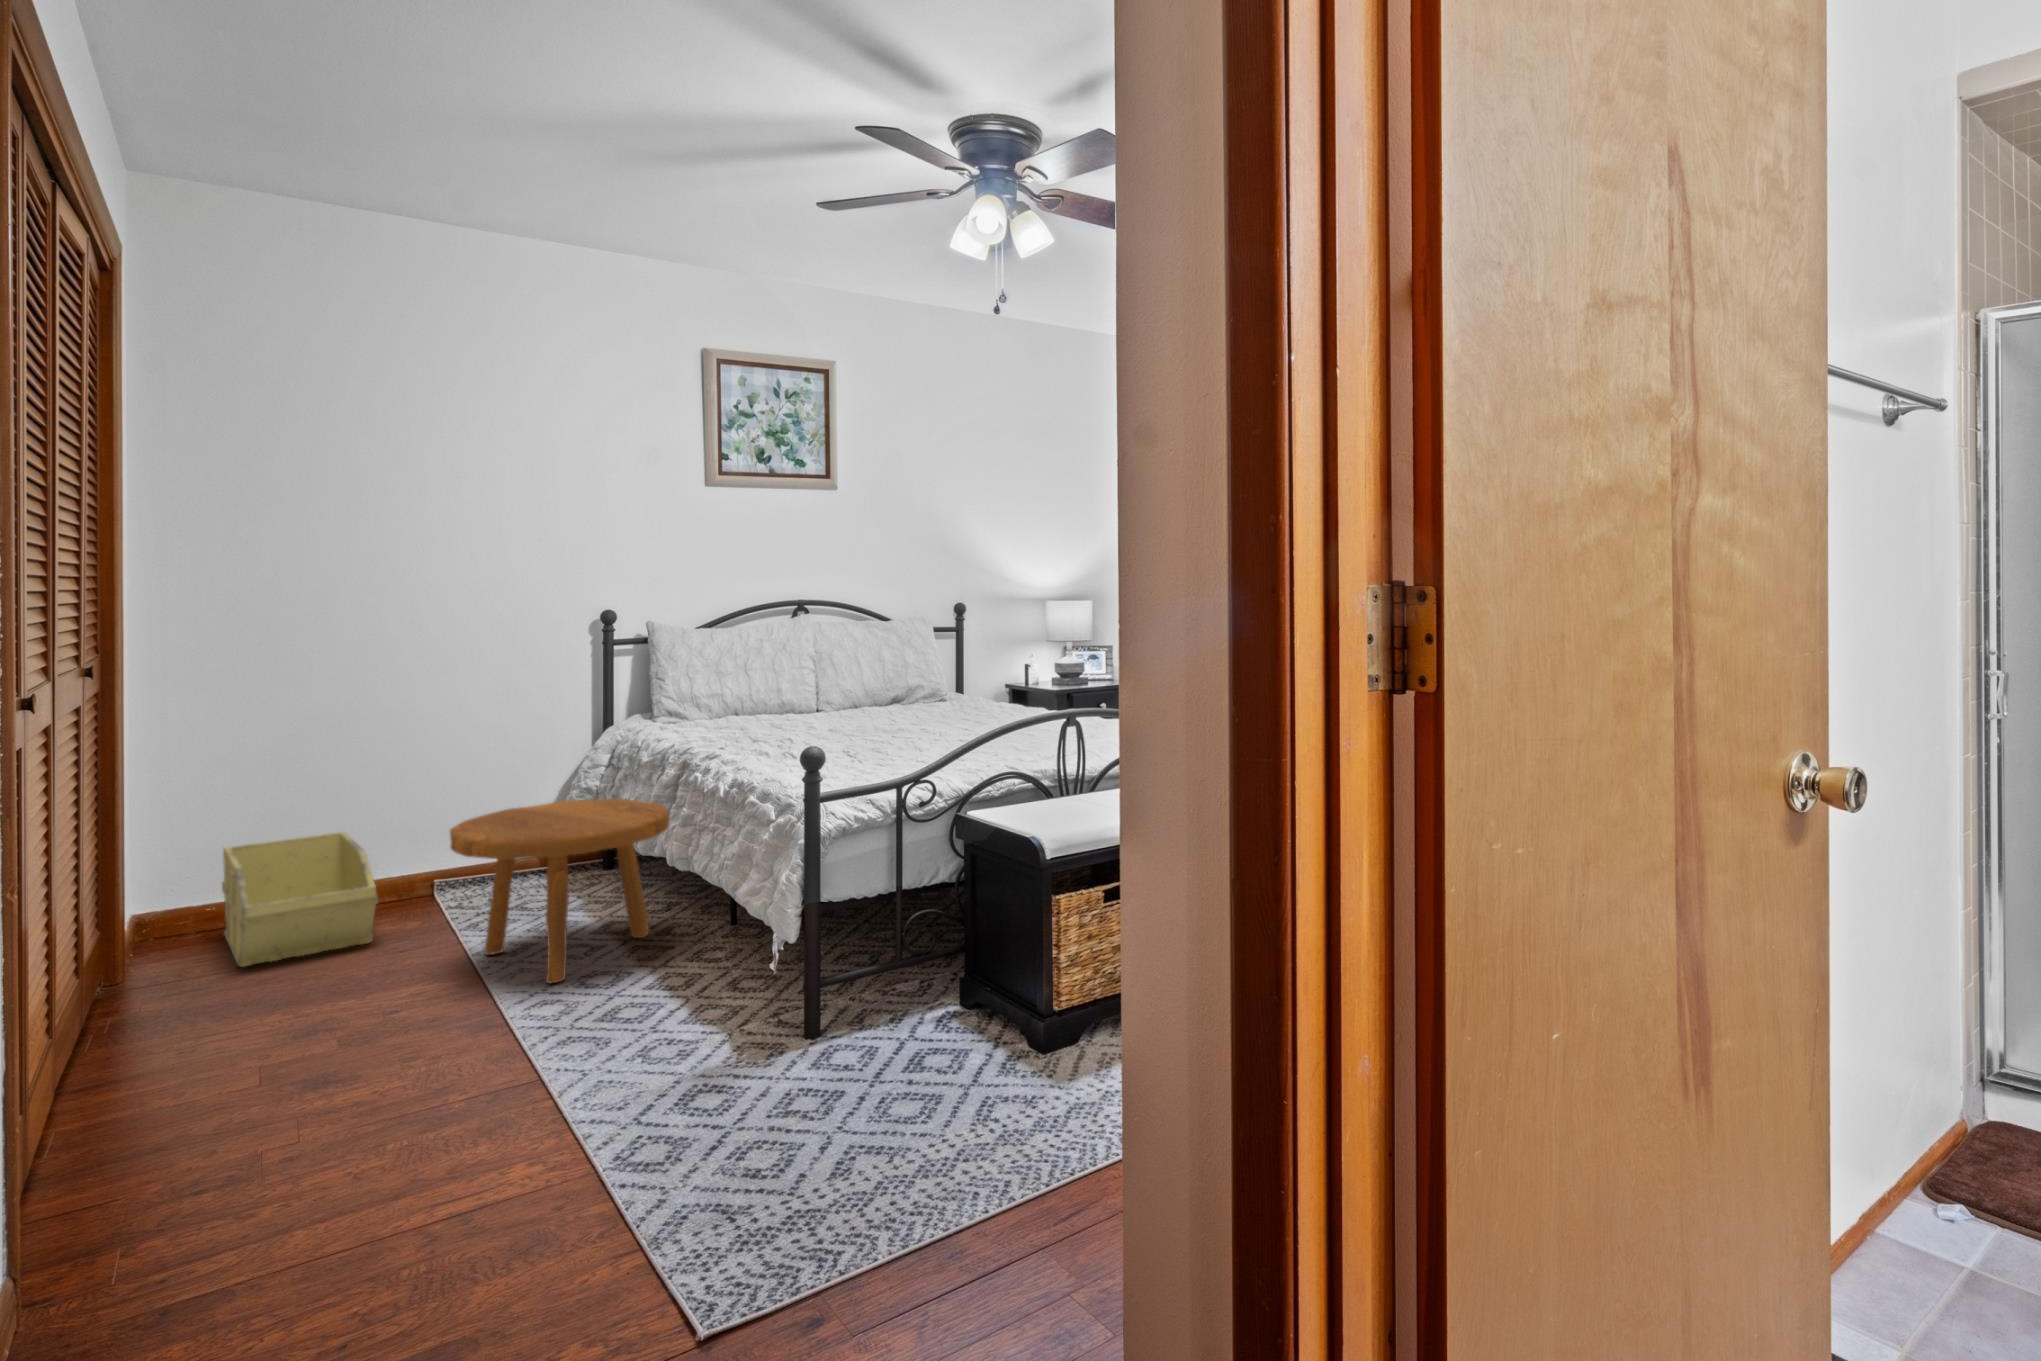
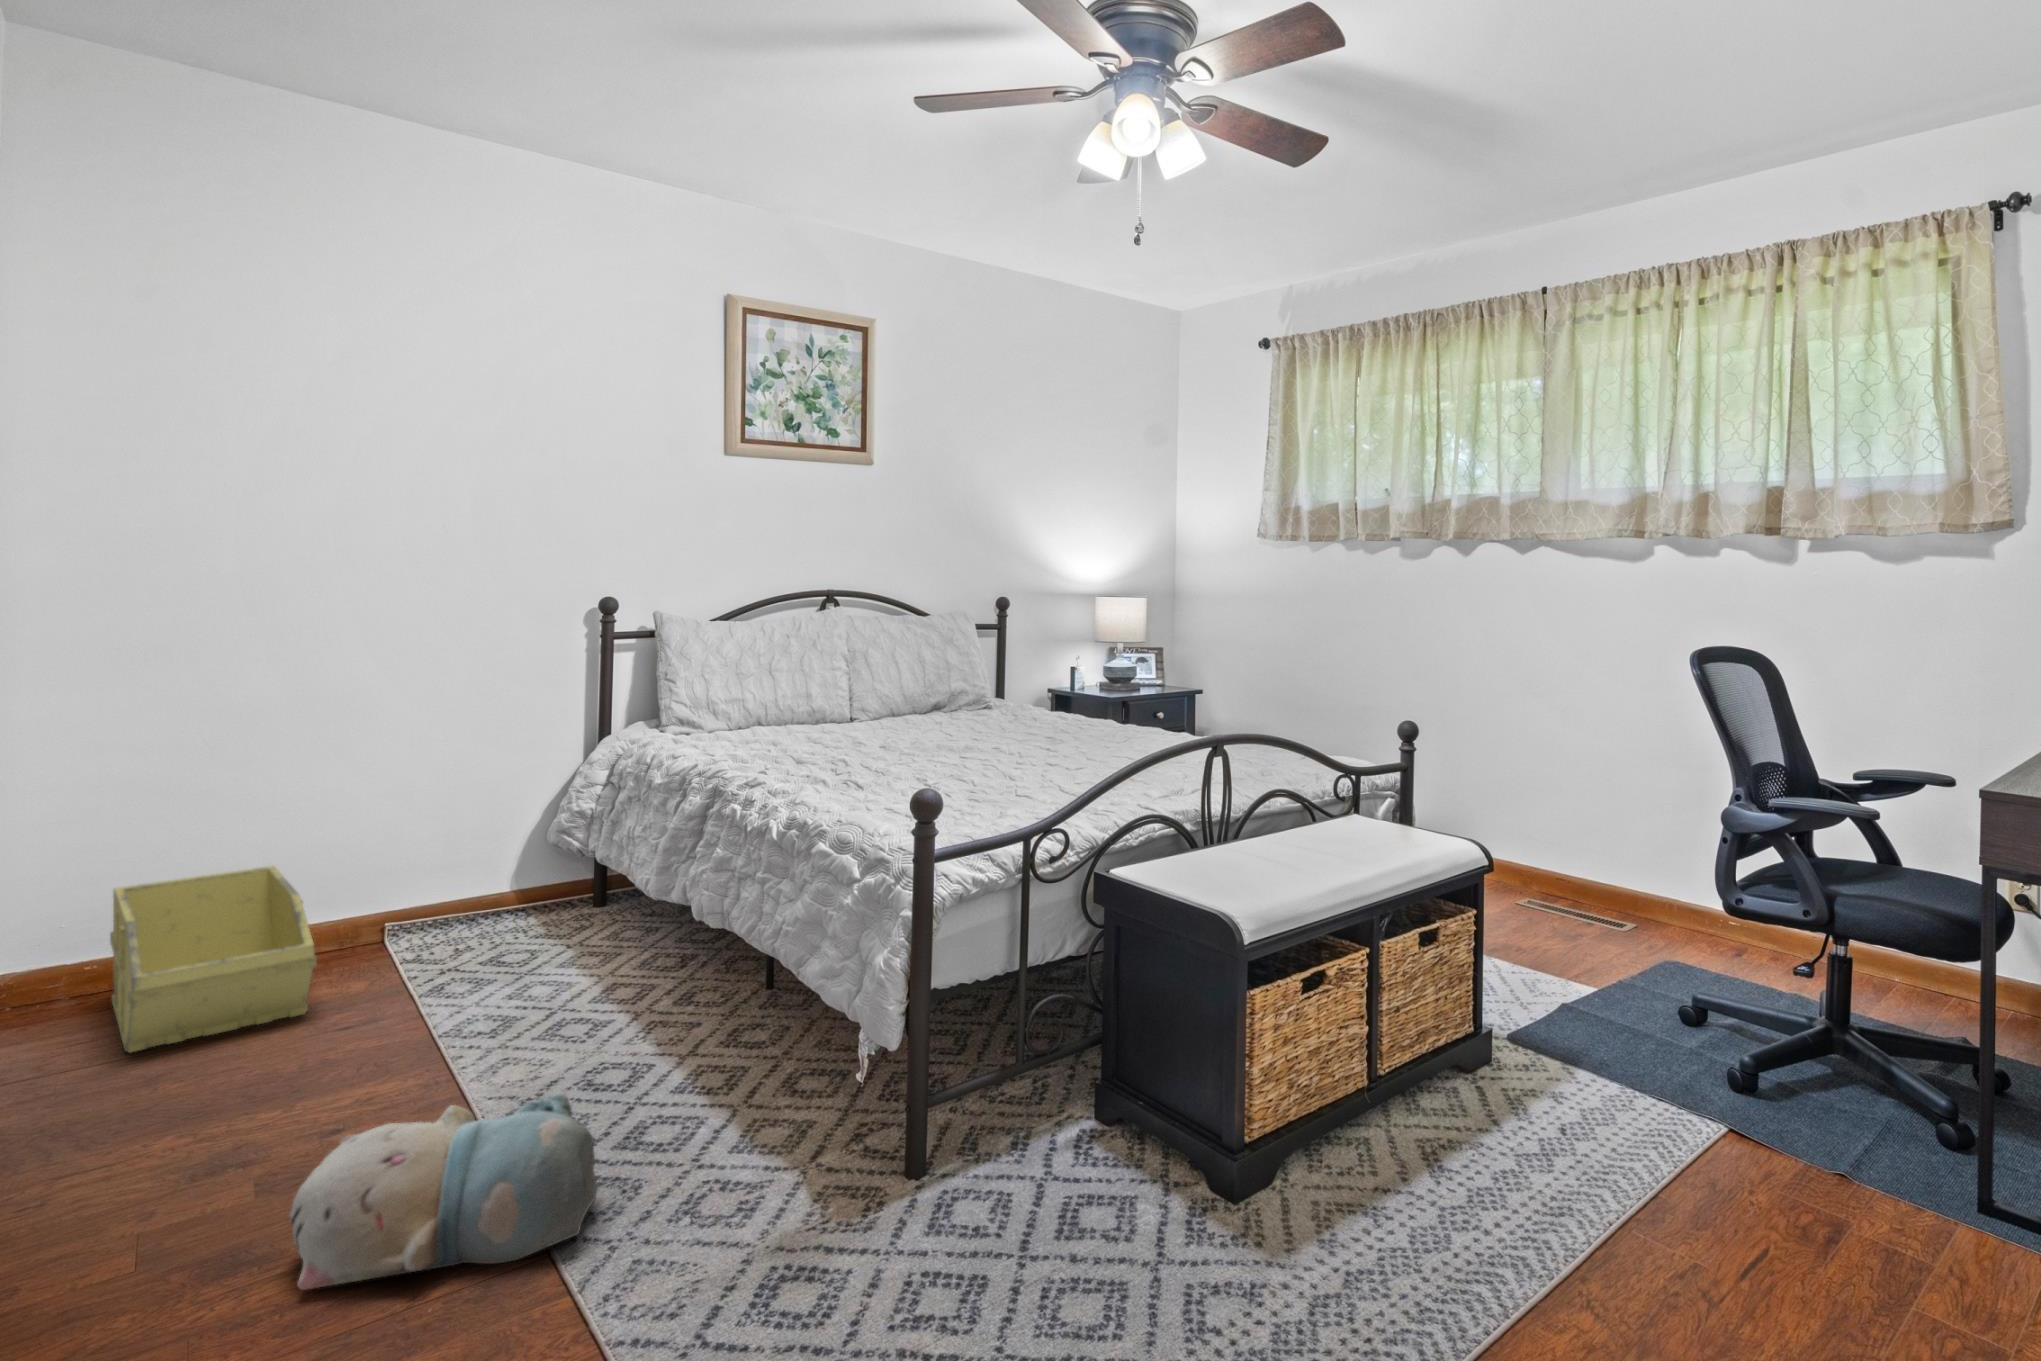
footstool: present [450,799,669,983] -> none [415,833,698,1082]
plush toy: none [361,973,577,1096] -> present [290,1091,598,1290]

